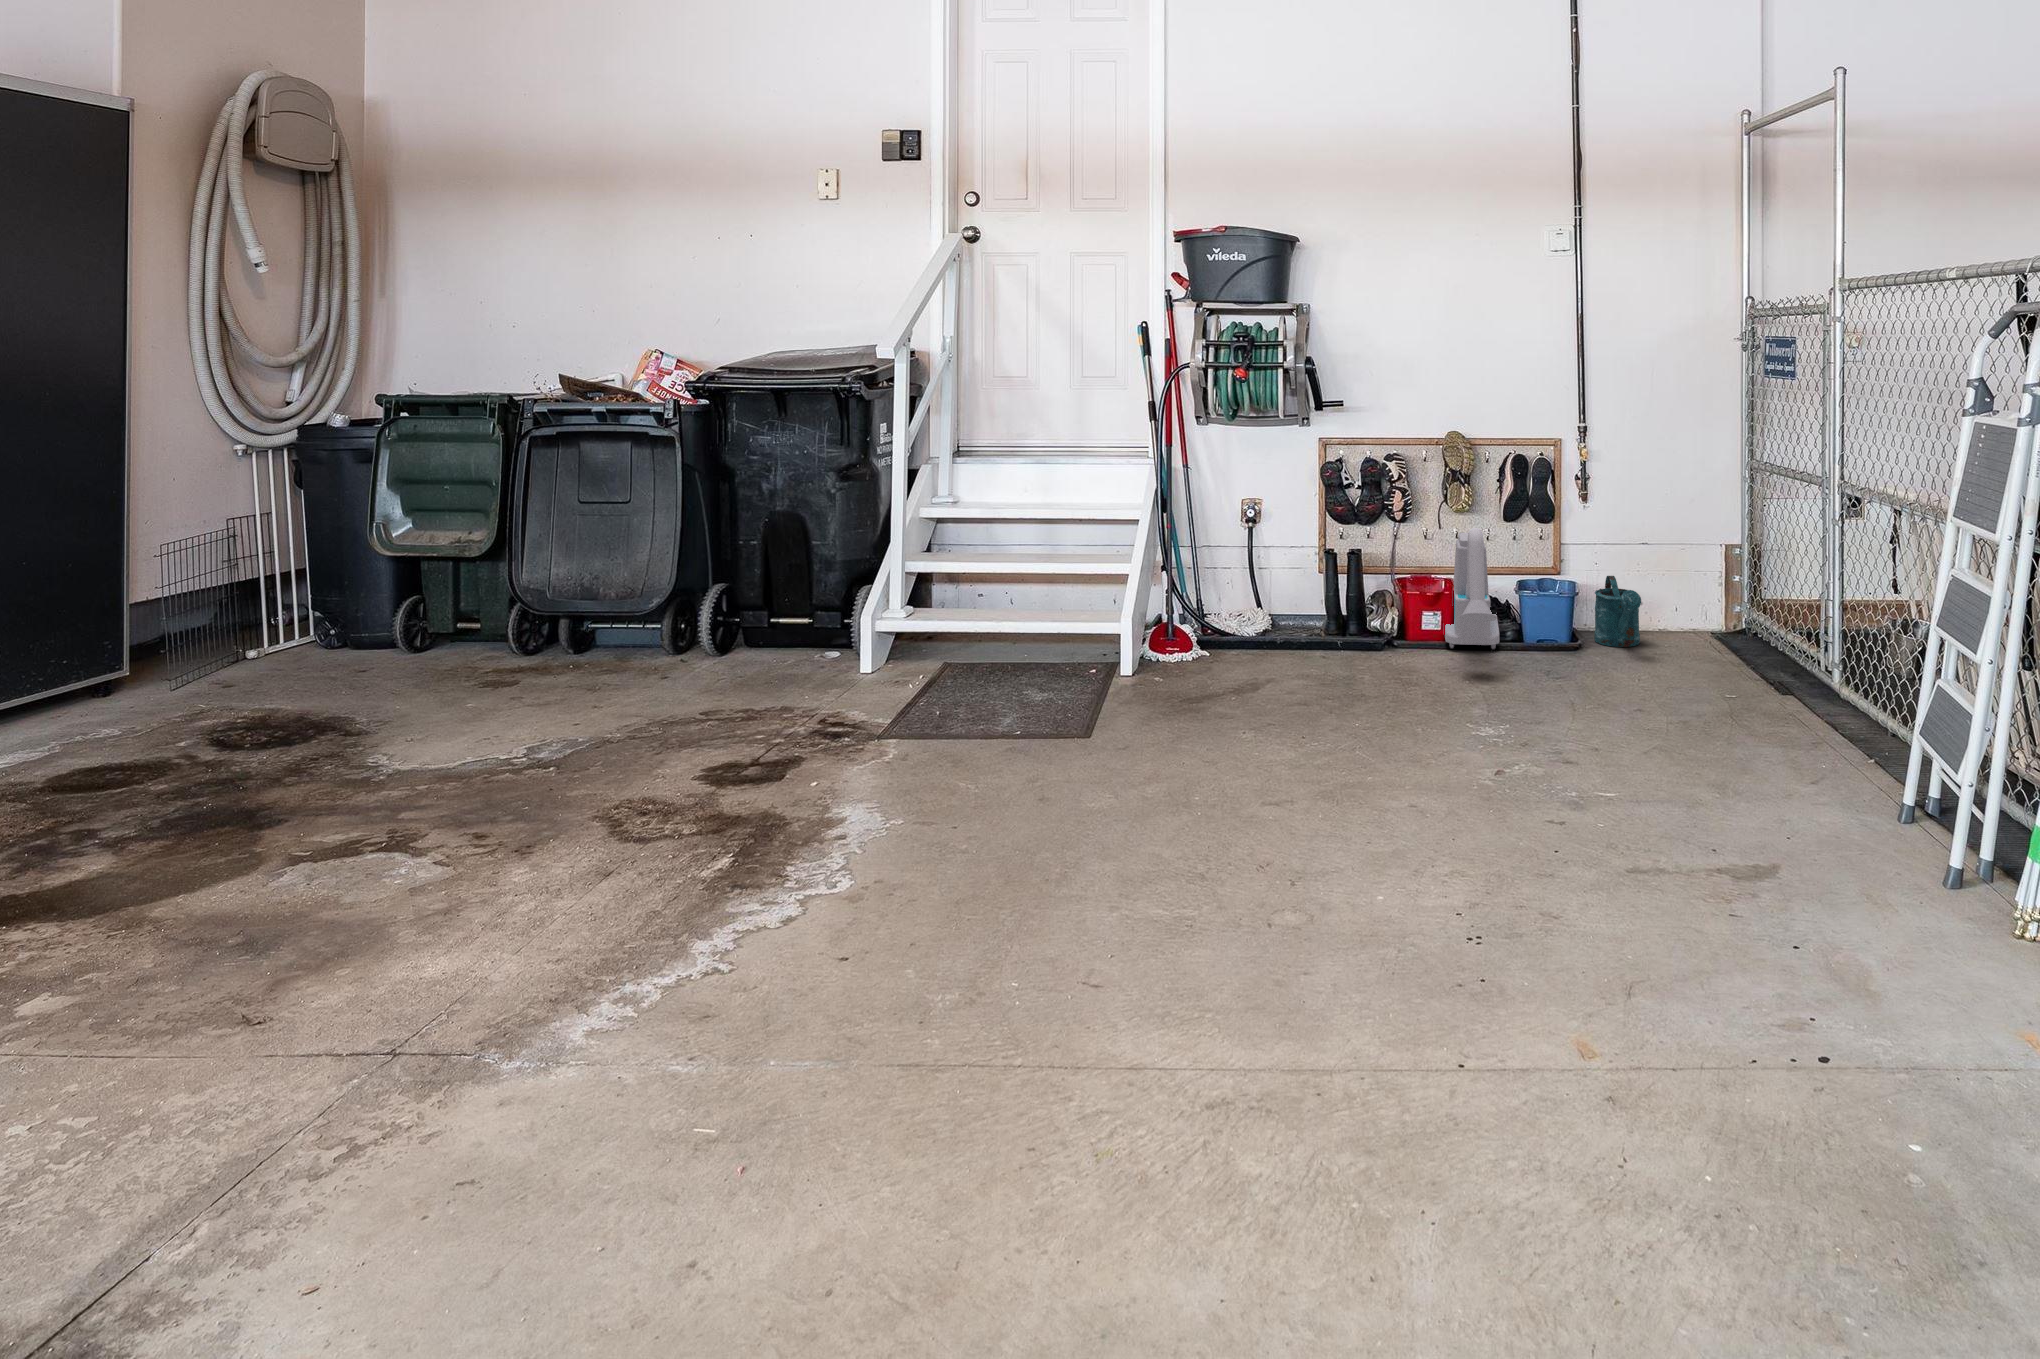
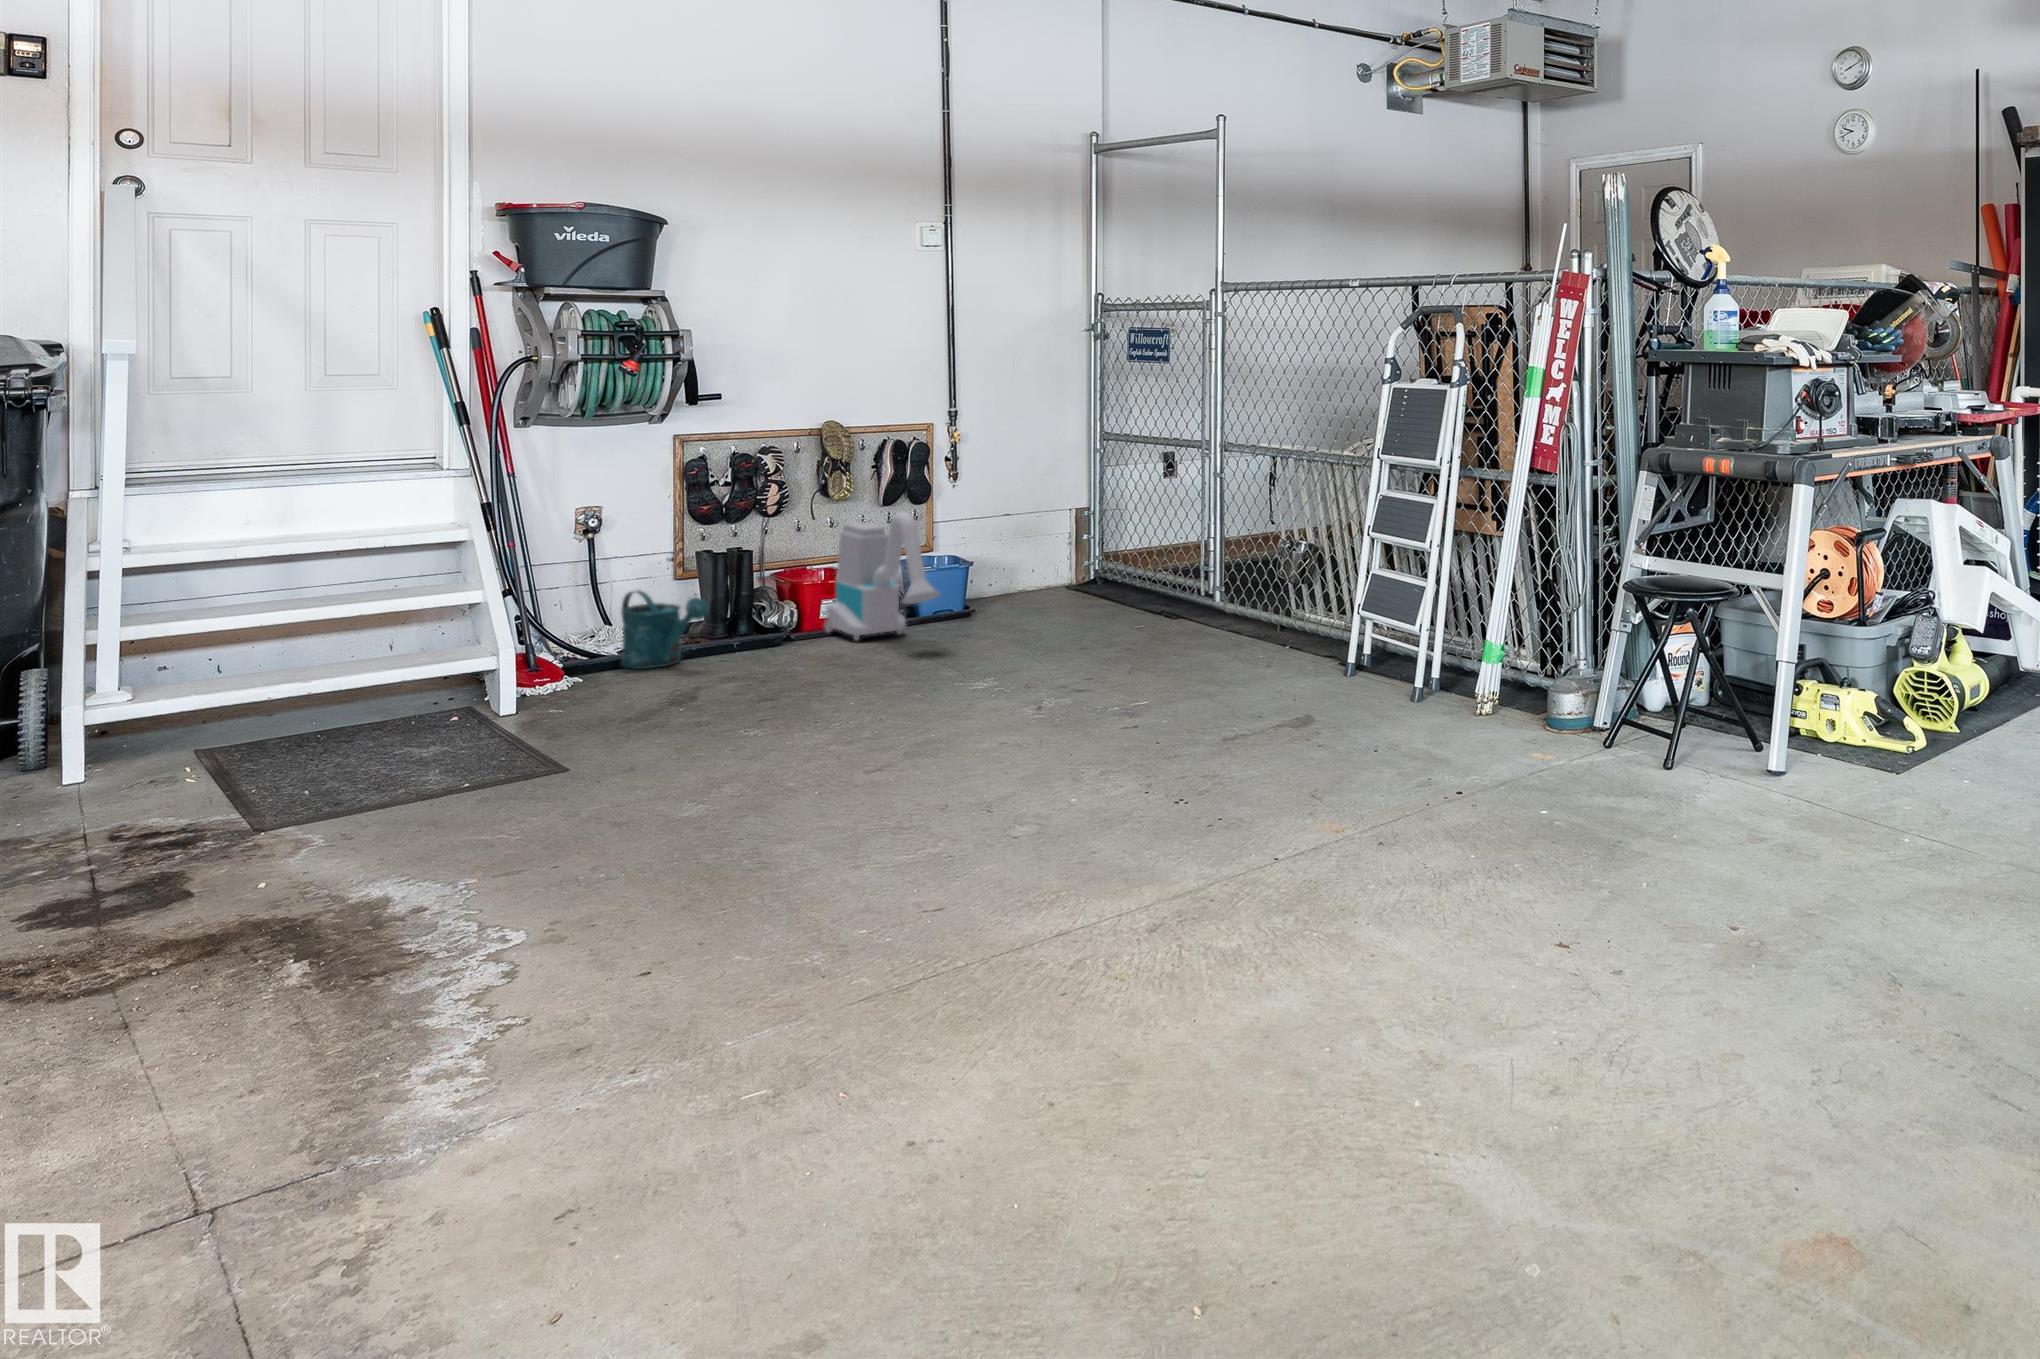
watering can: present [1594,576,1641,647] -> present [621,591,709,669]

